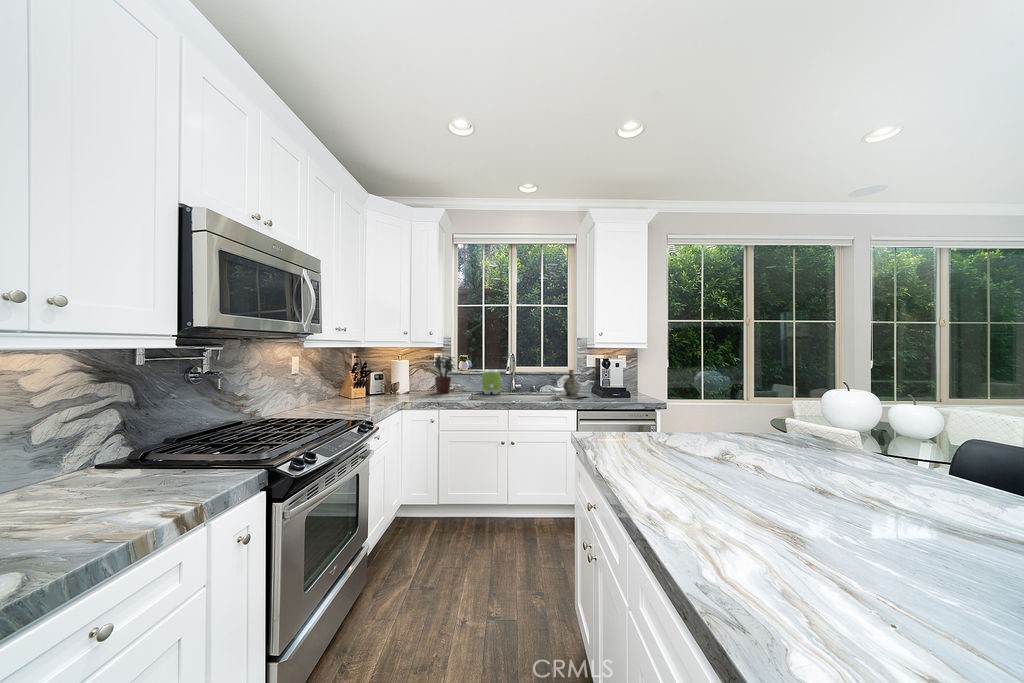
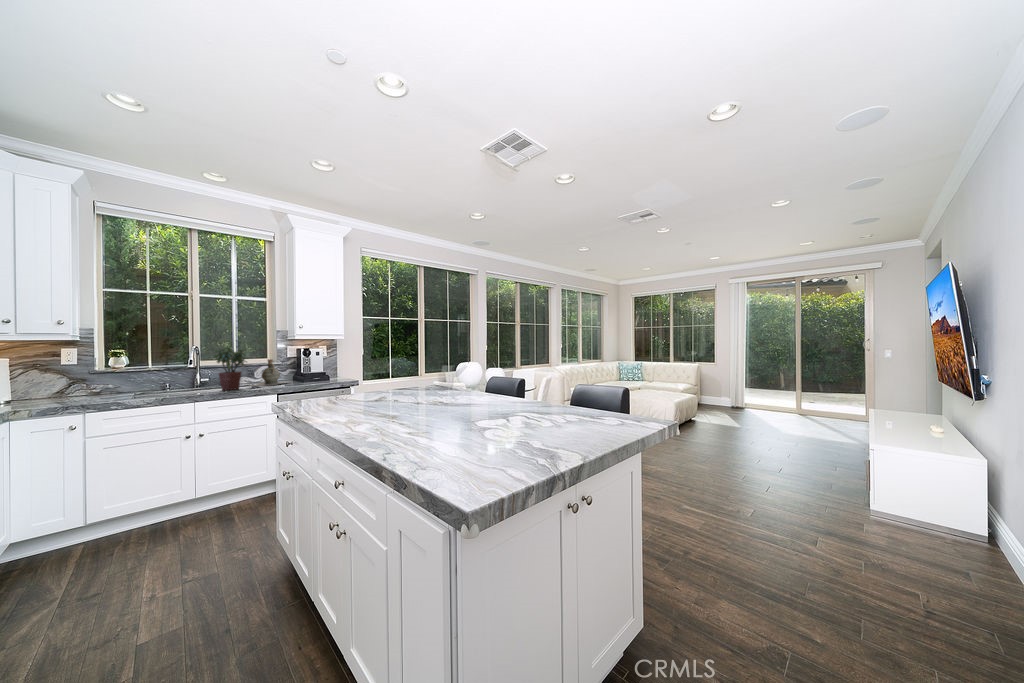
potted plant: present [433,355,454,393] -> present [214,347,246,390]
toaster: present [482,370,501,394] -> none [150,365,178,392]

